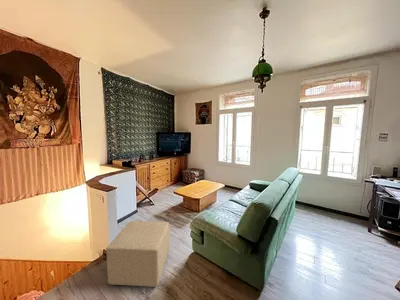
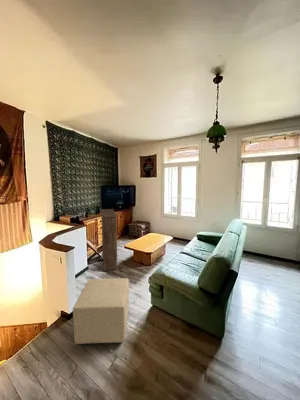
bookshelf: none [151,154,166,215] -> present [101,209,117,271]

